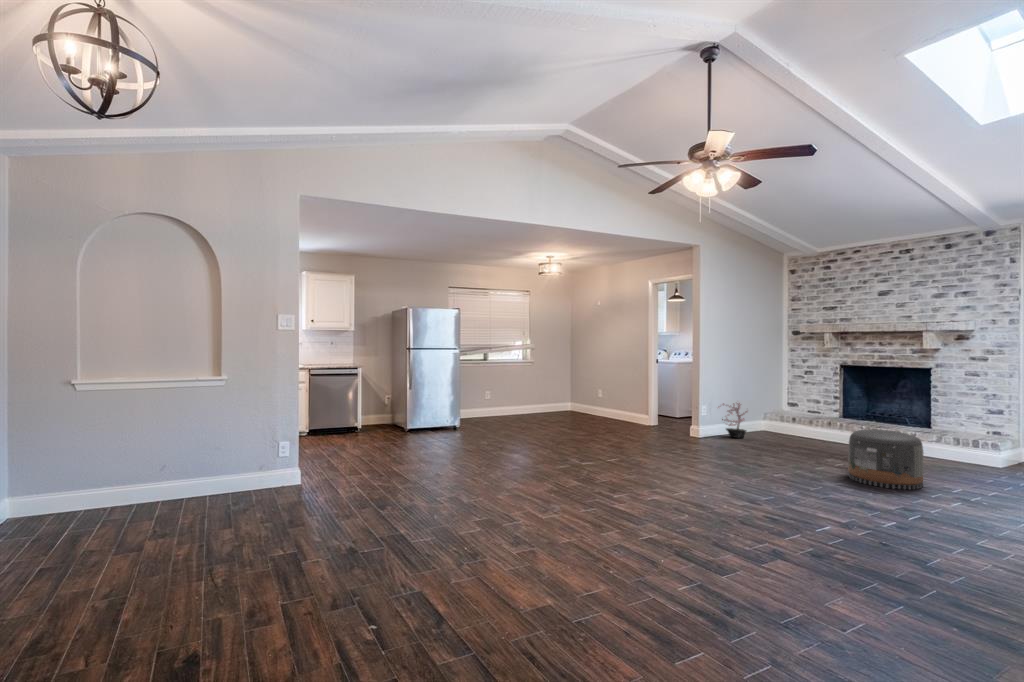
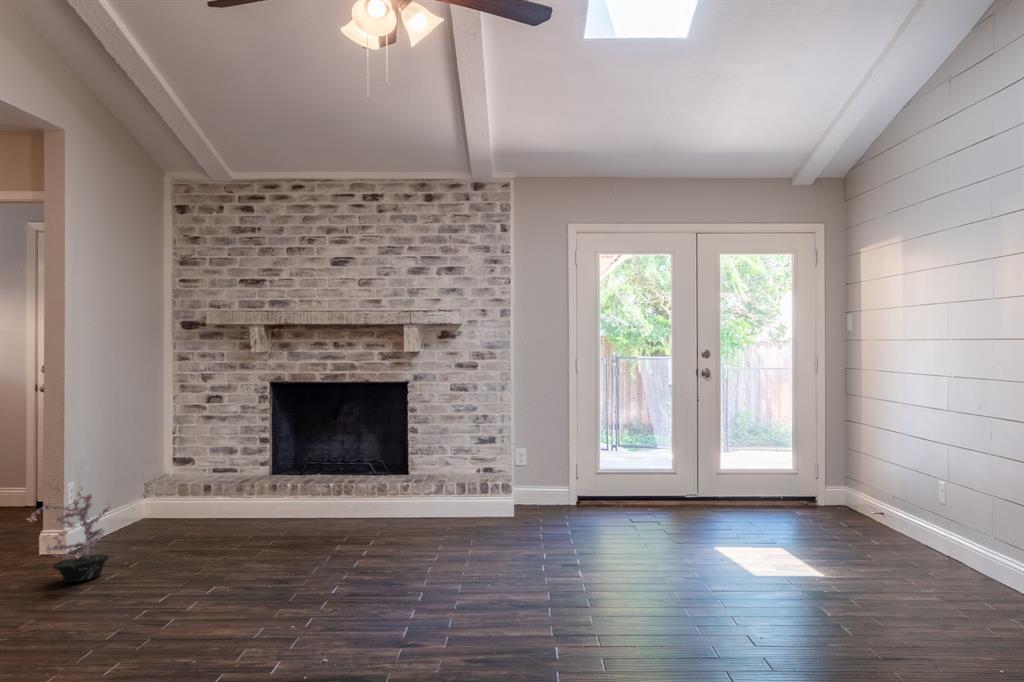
pouf: present [848,430,923,490] -> none [389,519,512,656]

